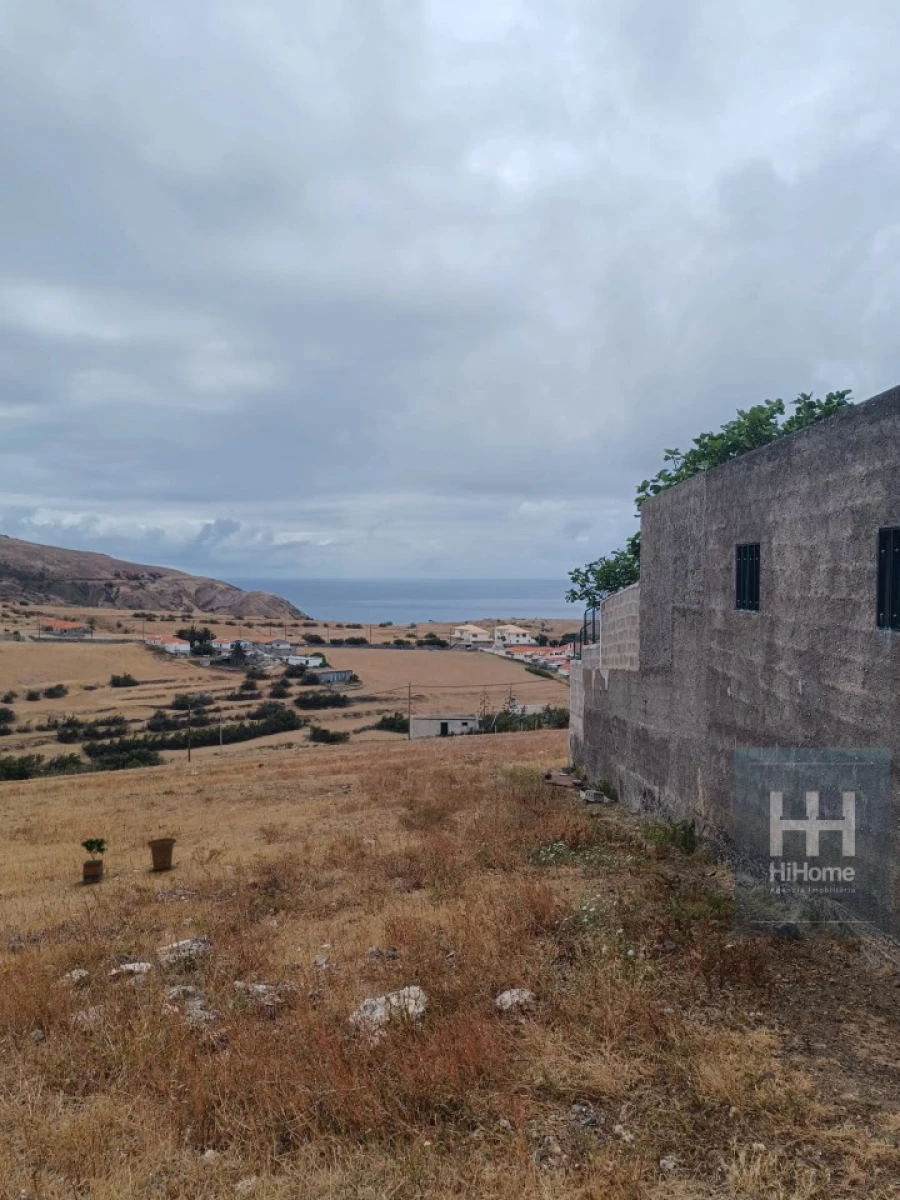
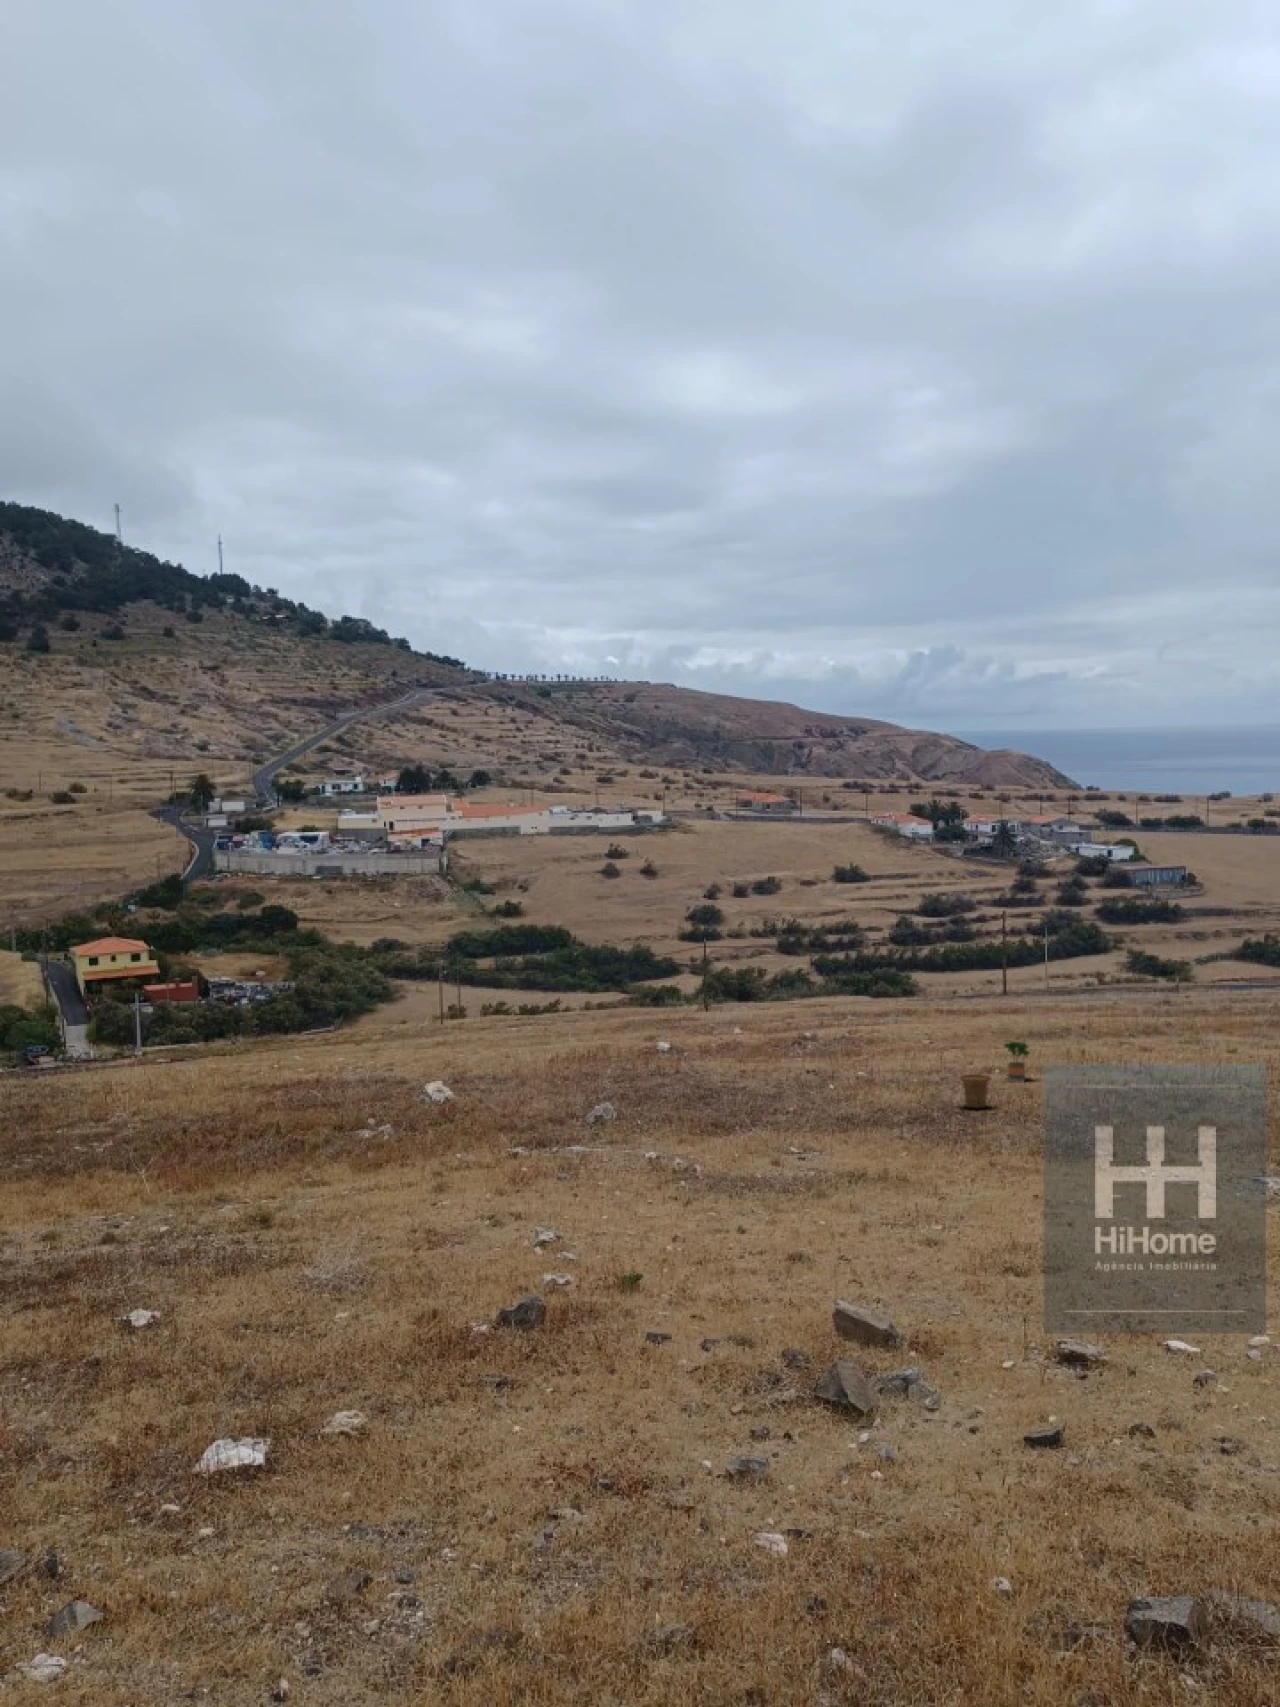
potted tree: present [81,838,108,883] -> present [1004,1042,1030,1082]

